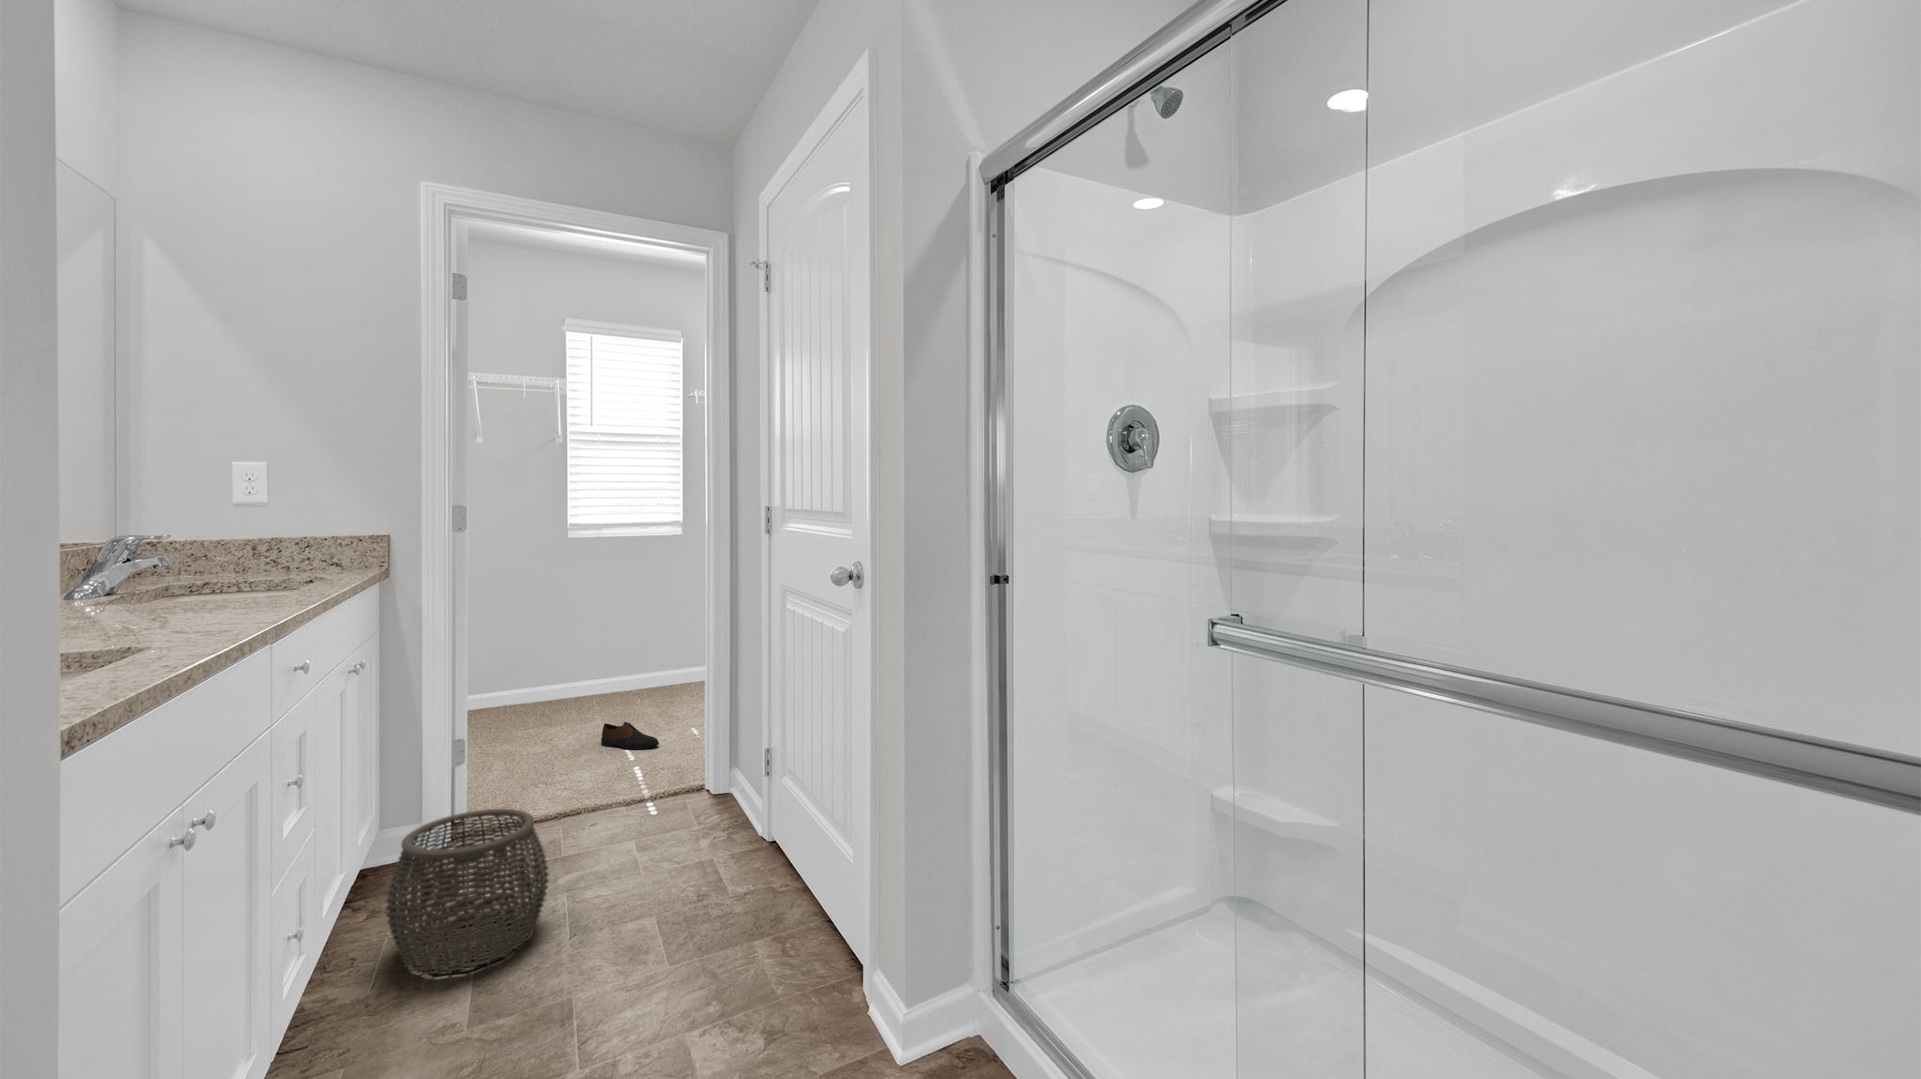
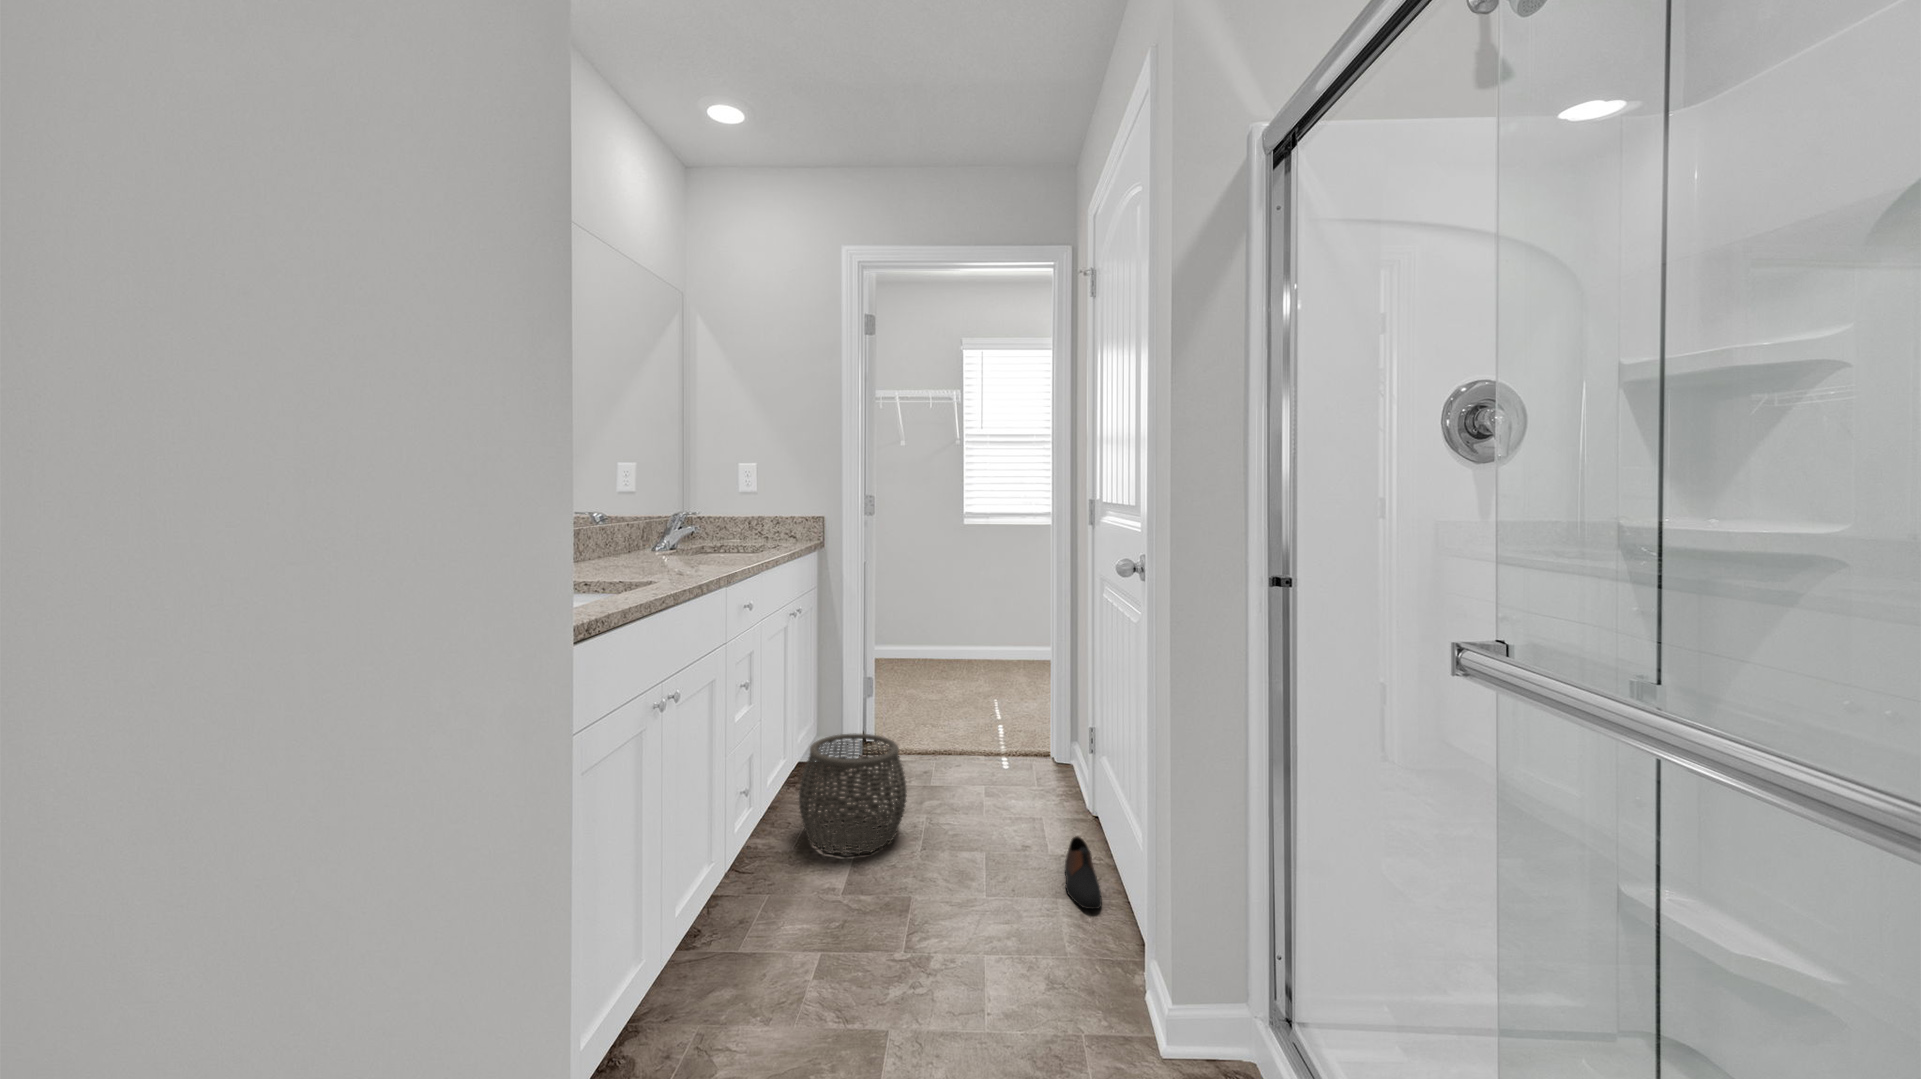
shoe: present [601,722,659,749] -> present [1065,837,1102,909]

